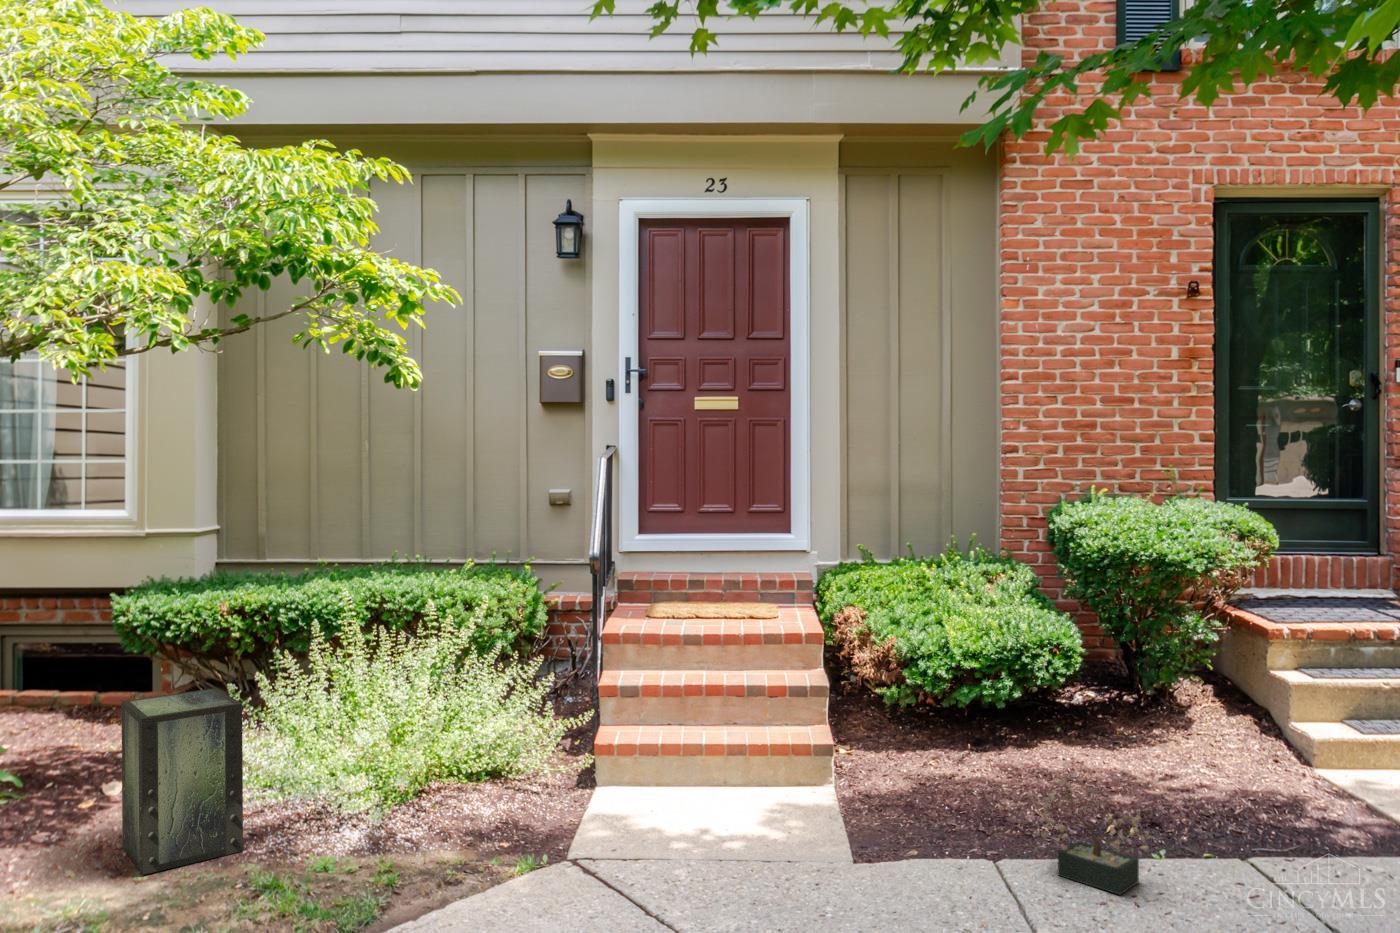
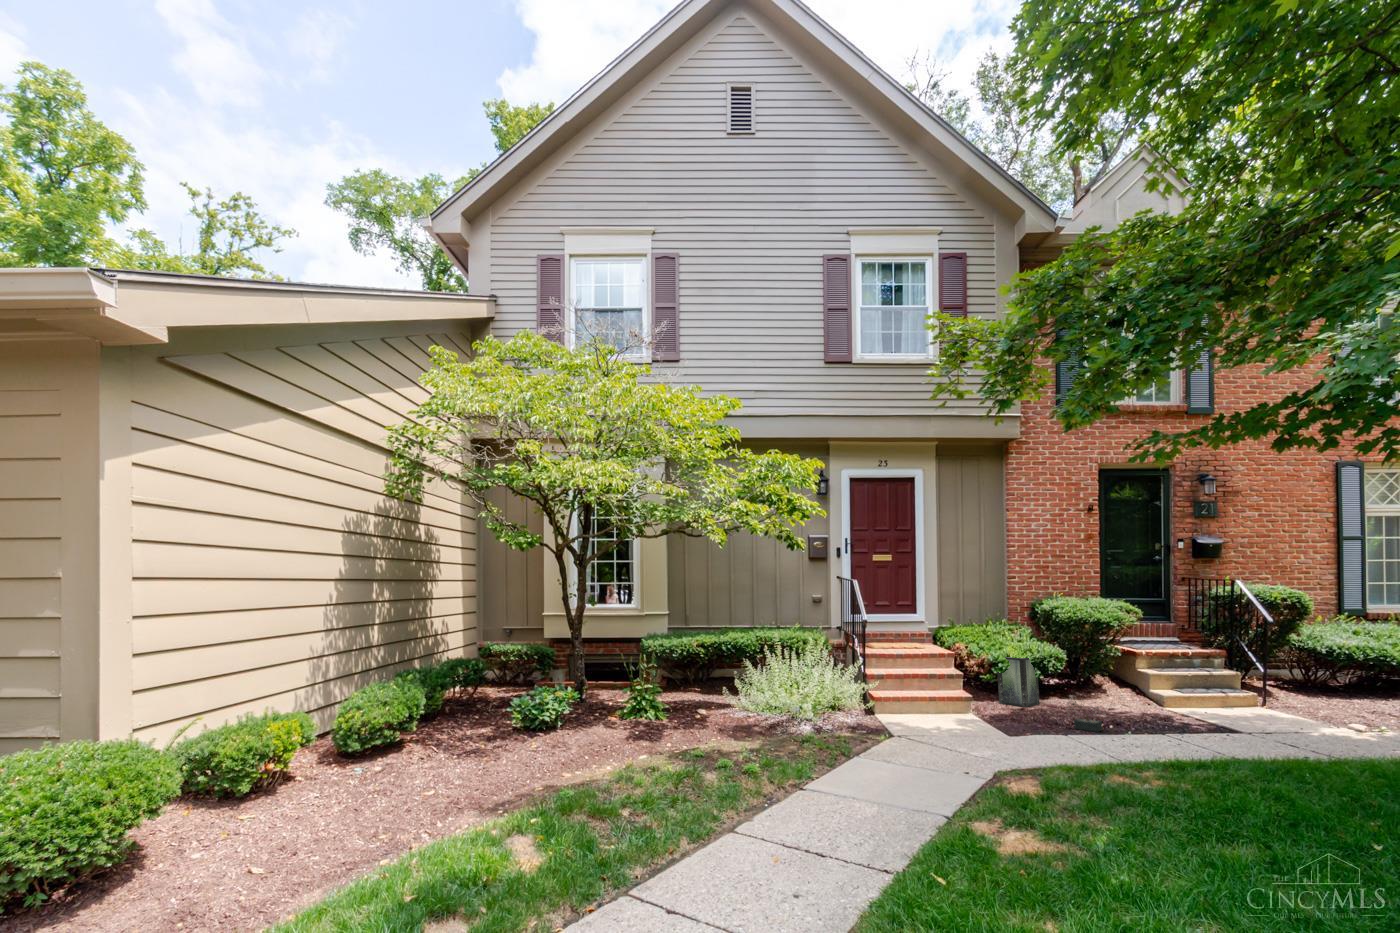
storage box: present [121,688,243,875] -> present [997,657,1040,707]

